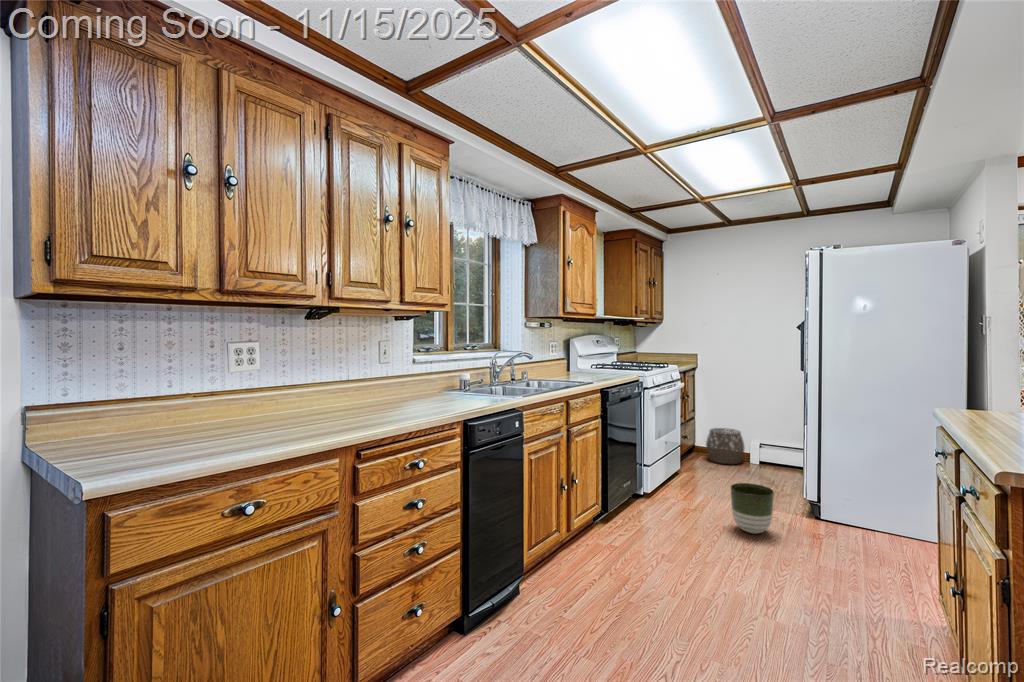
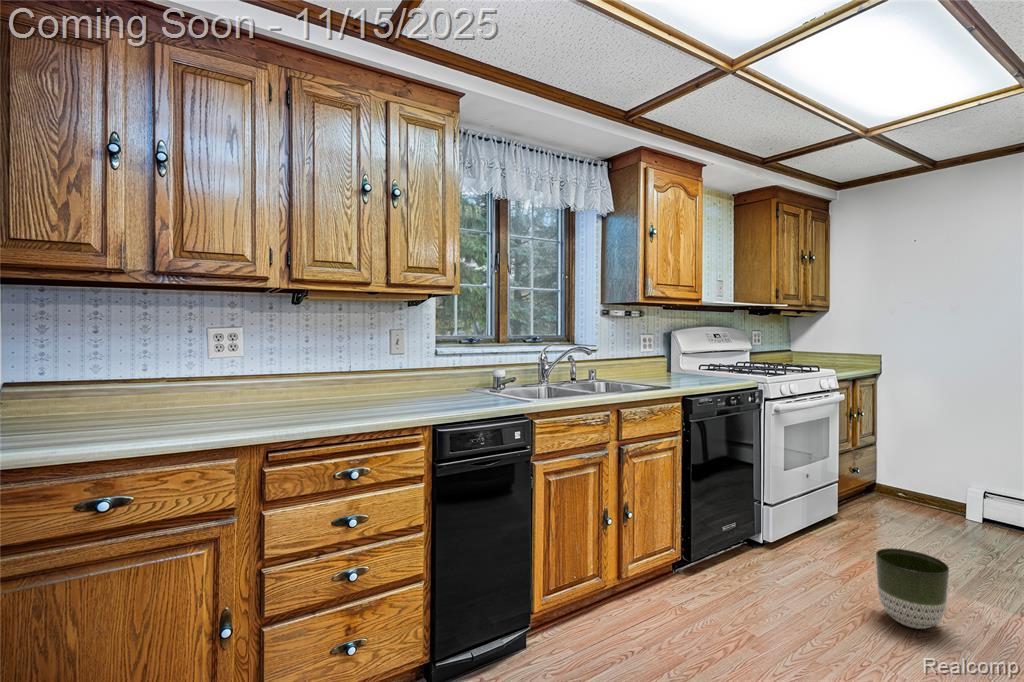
woven basket: present [706,428,745,464] -> none [887,463,953,518]

